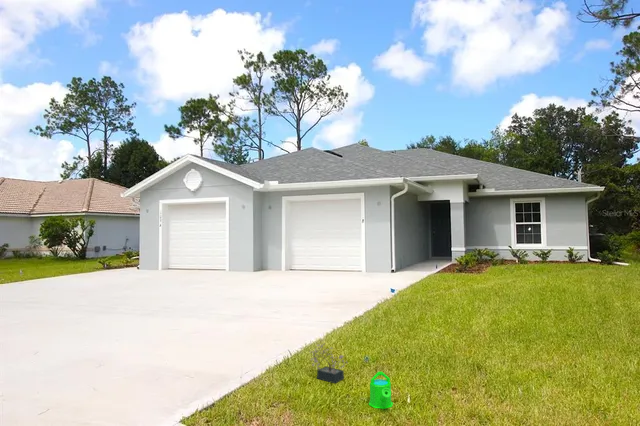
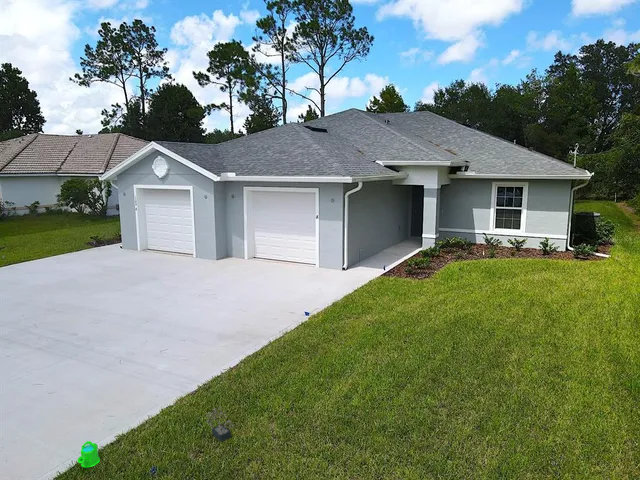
decorative plant: present [311,345,347,383] -> present [207,409,231,442]

